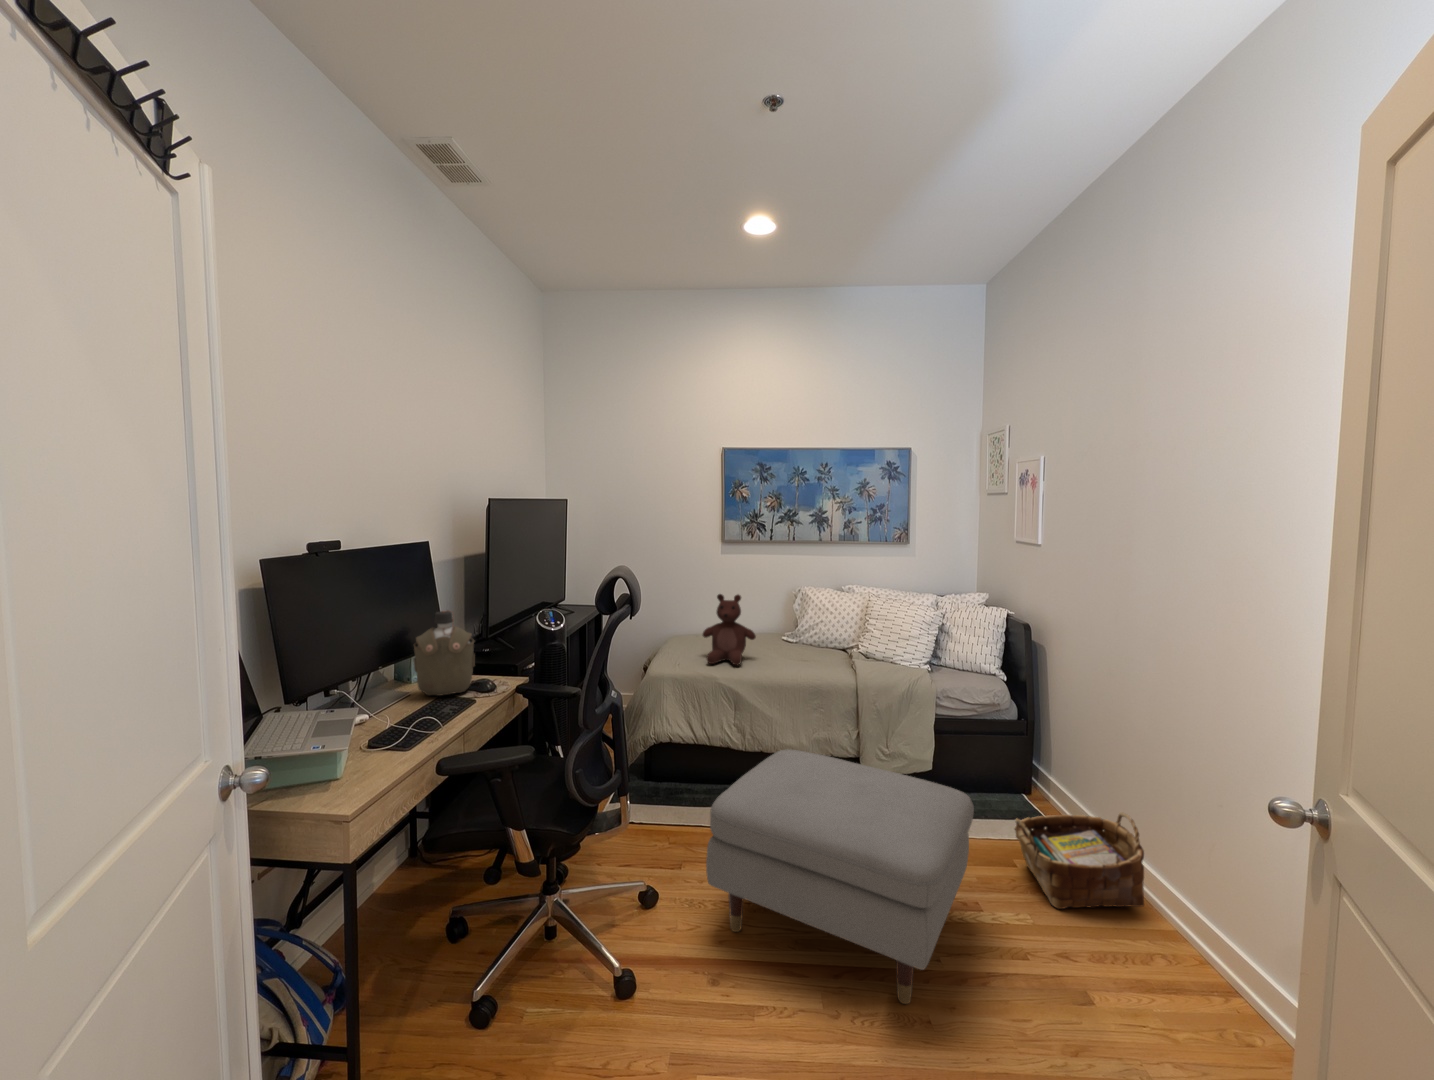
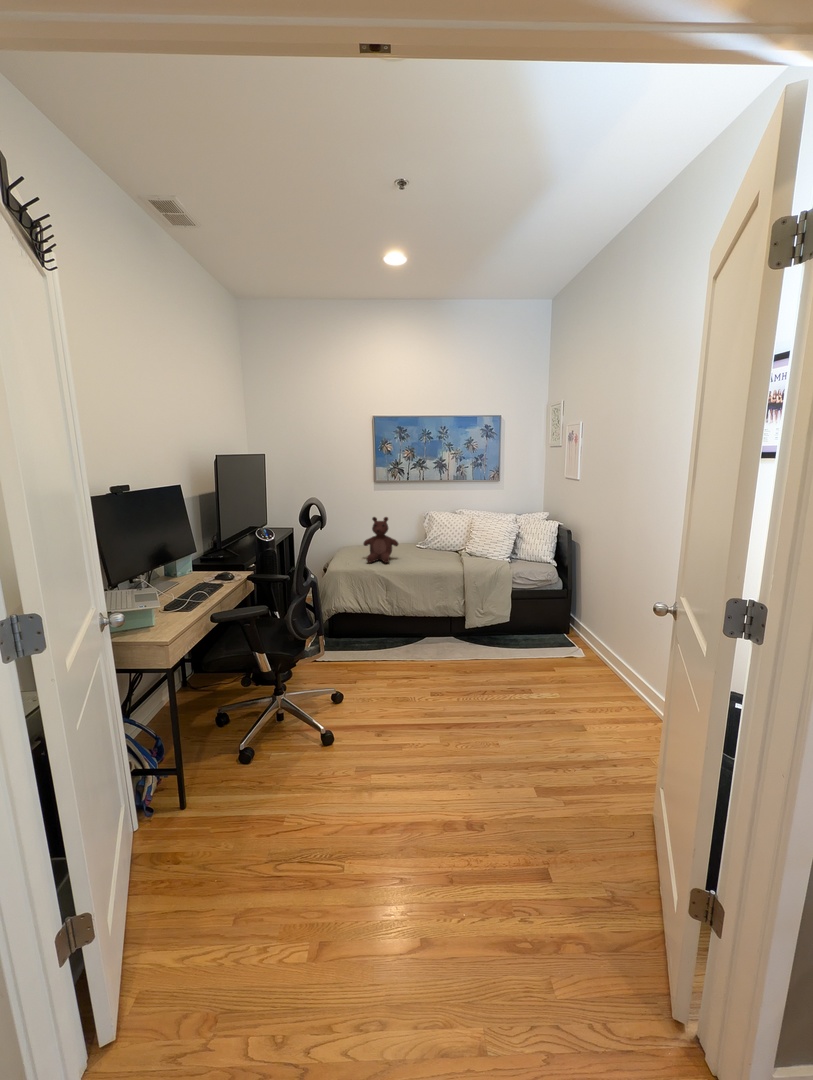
water bottle: present [414,610,475,696] -> none [180,529,220,583]
ottoman: present [706,750,974,1004] -> none [371,610,527,739]
woven basket: present [1015,812,1144,909] -> none [554,636,625,691]

